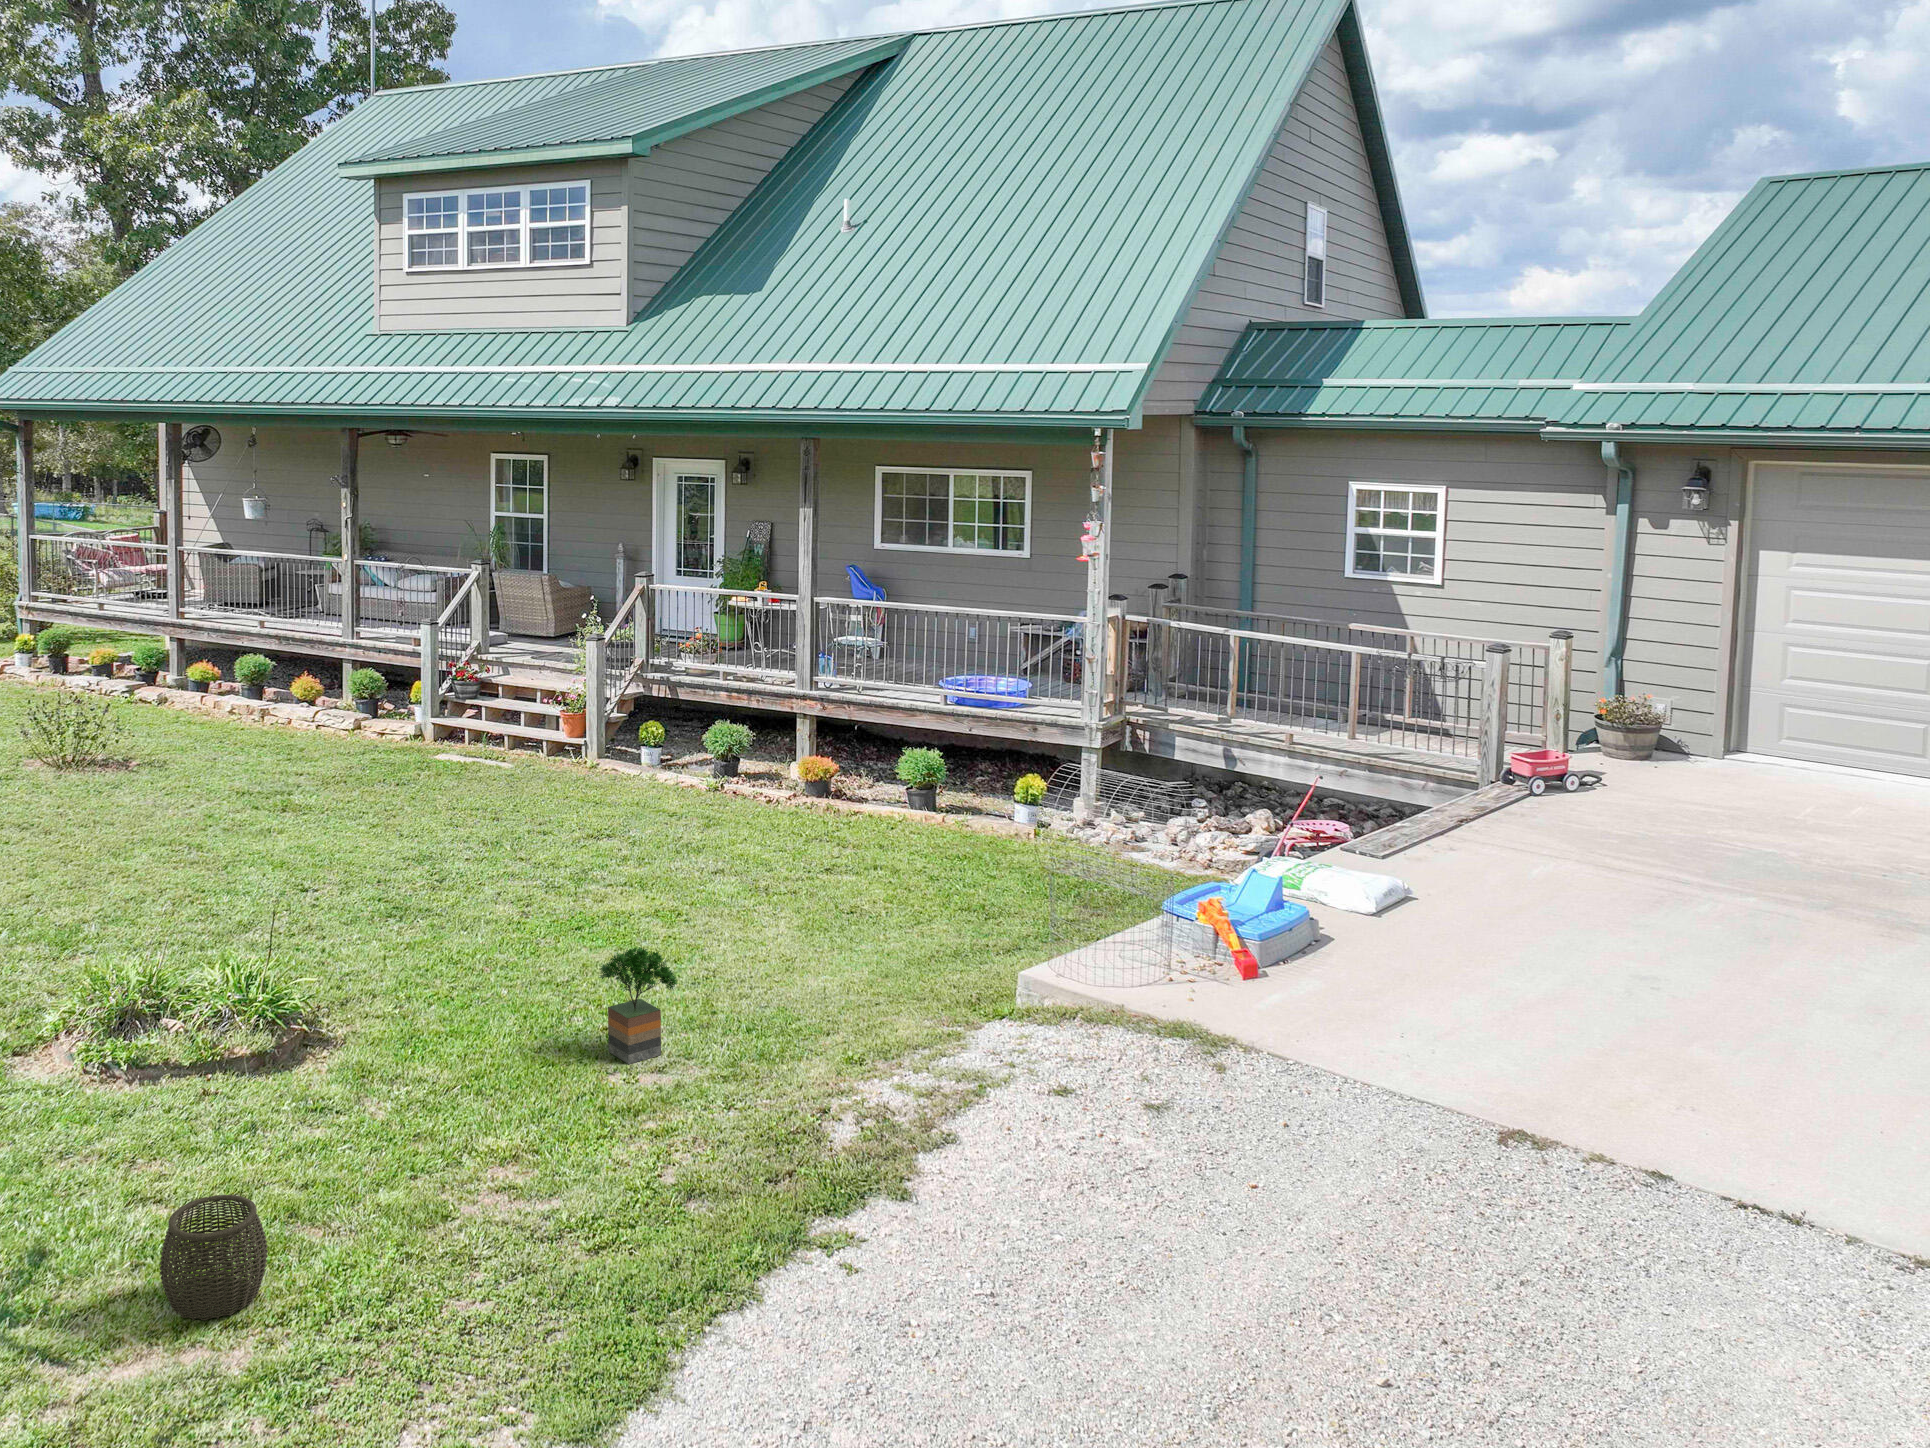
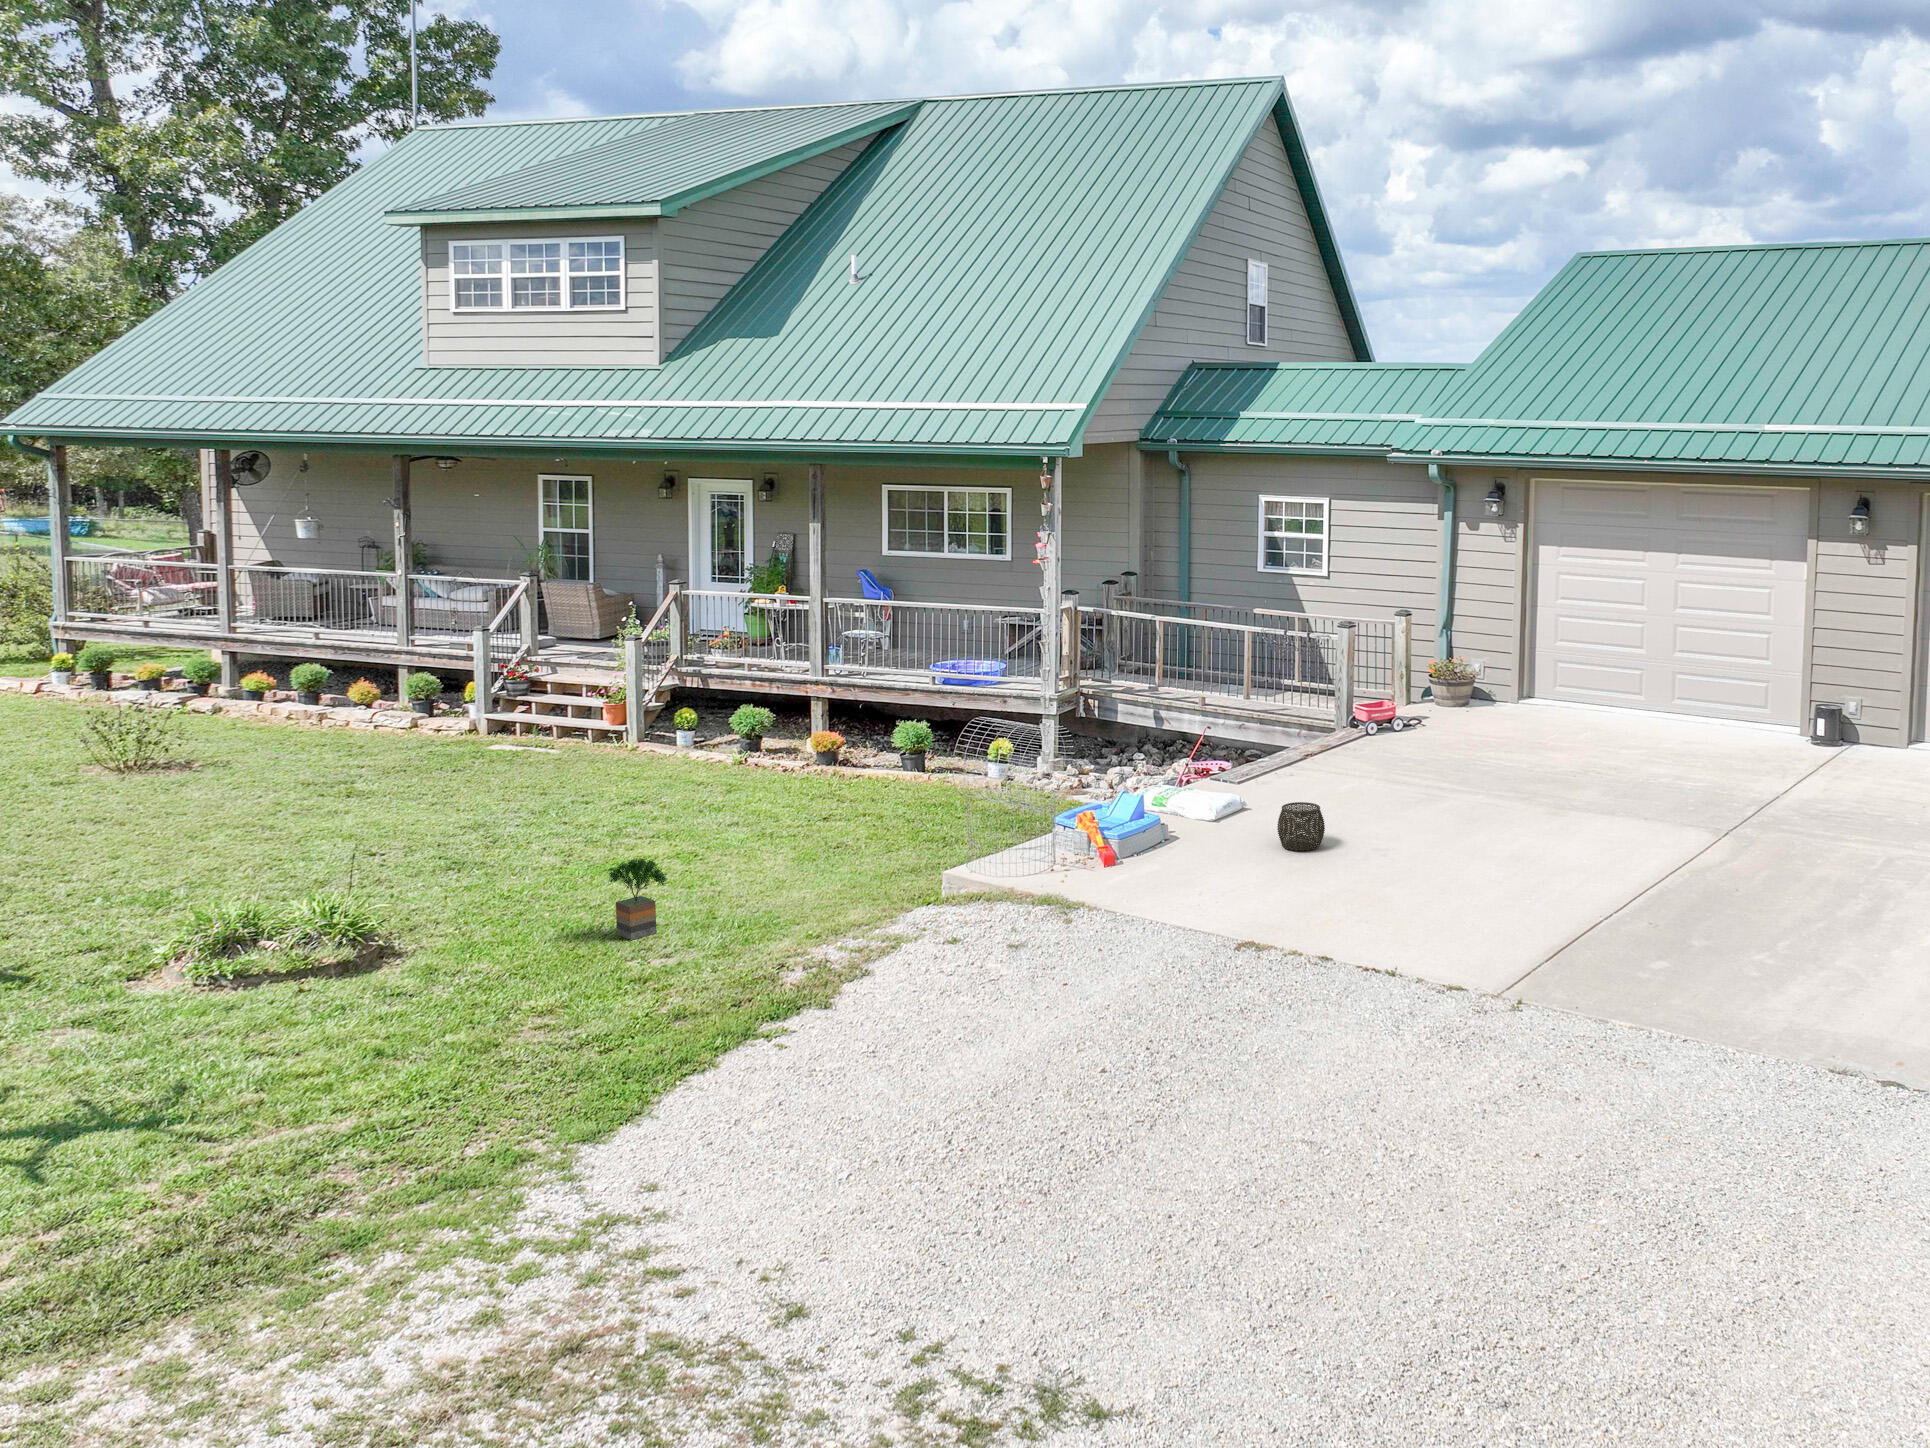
woven basket: present [159,1195,268,1321] -> present [1277,802,1325,851]

